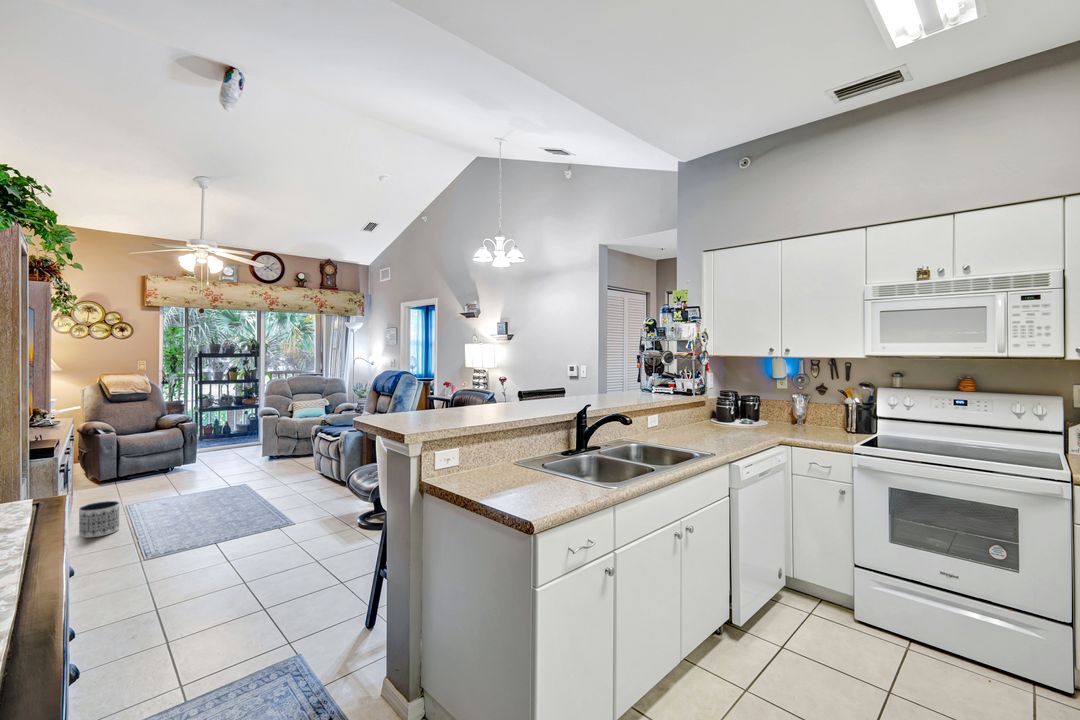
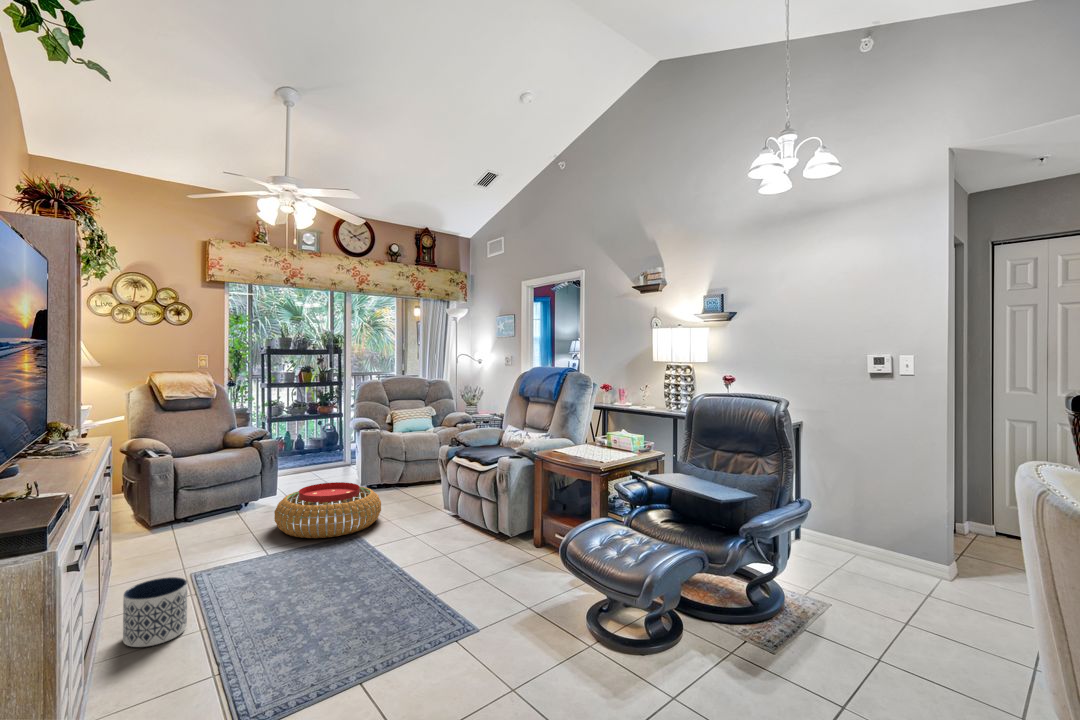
pouf: none [189,451,269,486] -> present [274,482,381,538]

